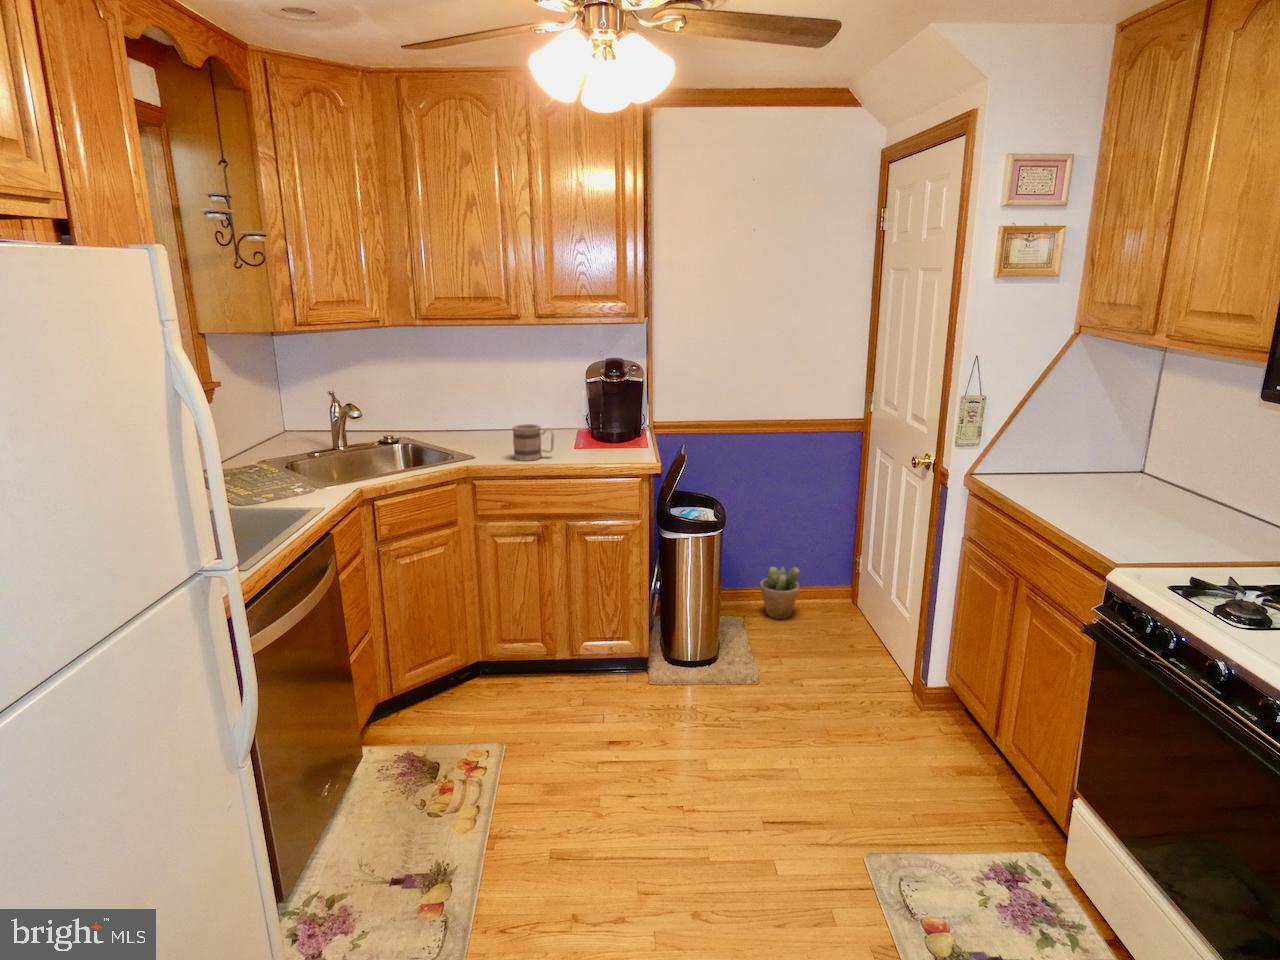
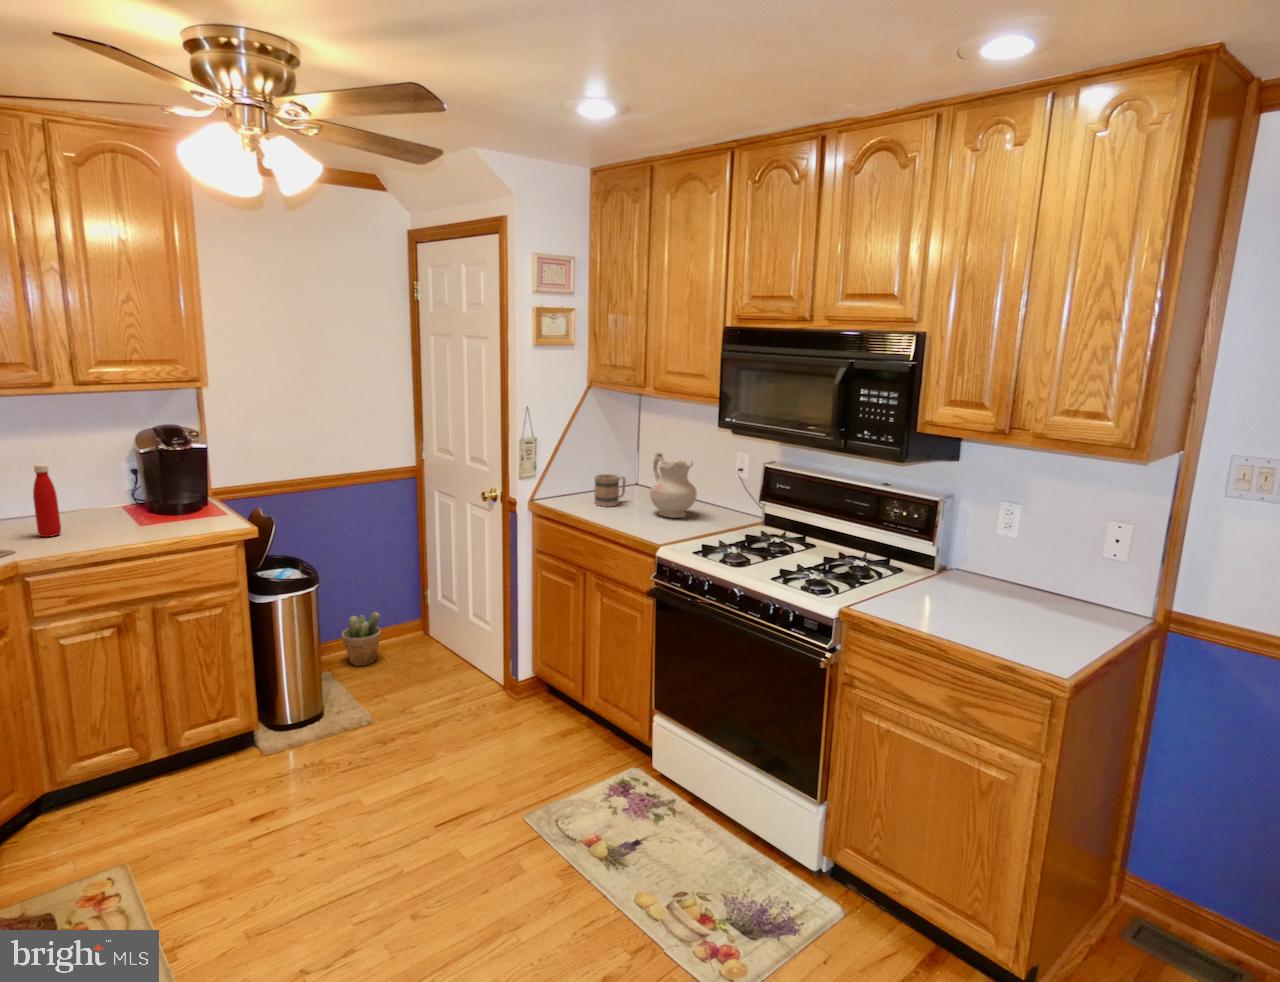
bottle: none [501,386,519,449] -> present [33,464,61,537]
mug: present [513,424,554,461] -> present [594,474,626,507]
ceramic pitcher: none [1136,429,1220,528] -> present [650,453,697,518]

